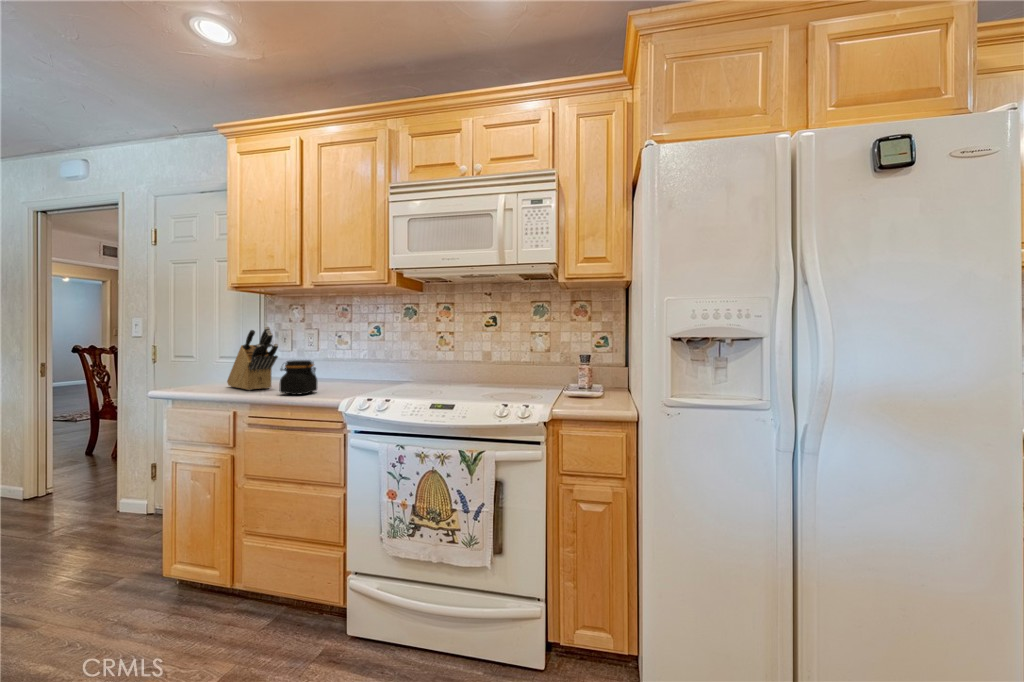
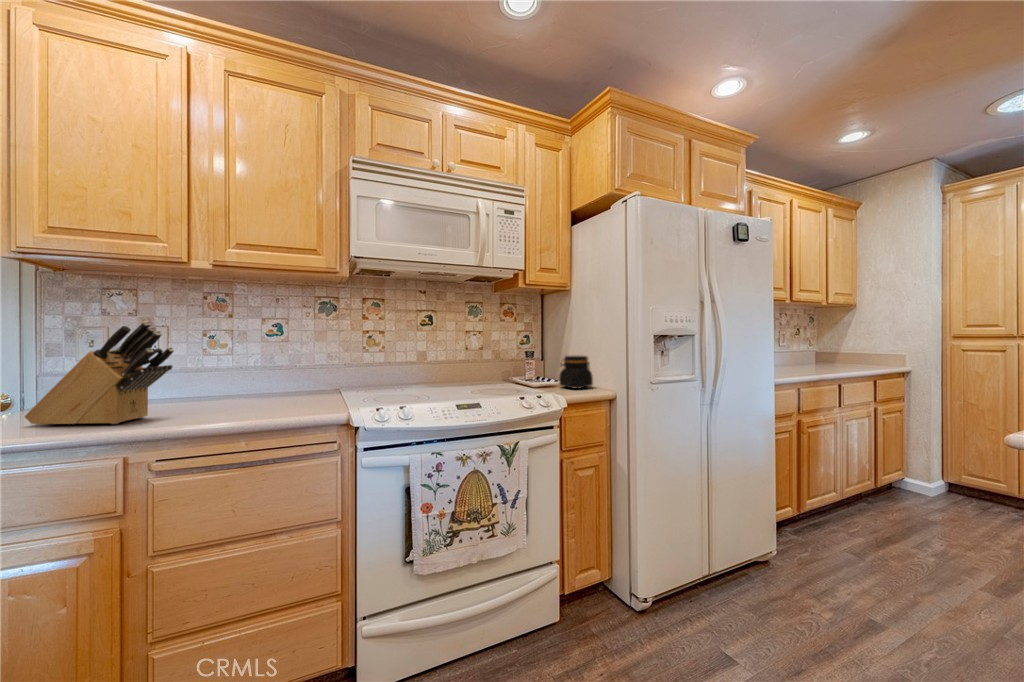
jar: present [279,360,317,395] -> present [559,356,593,388]

